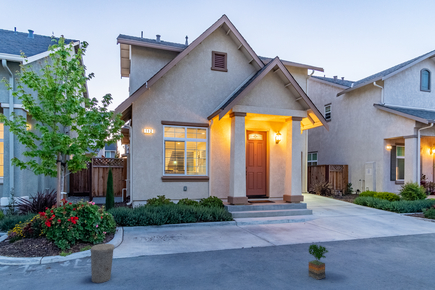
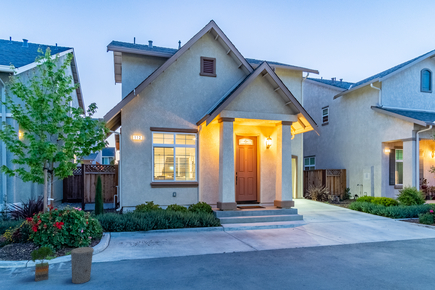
potted tree: present [308,244,328,280] -> present [31,247,54,281]

